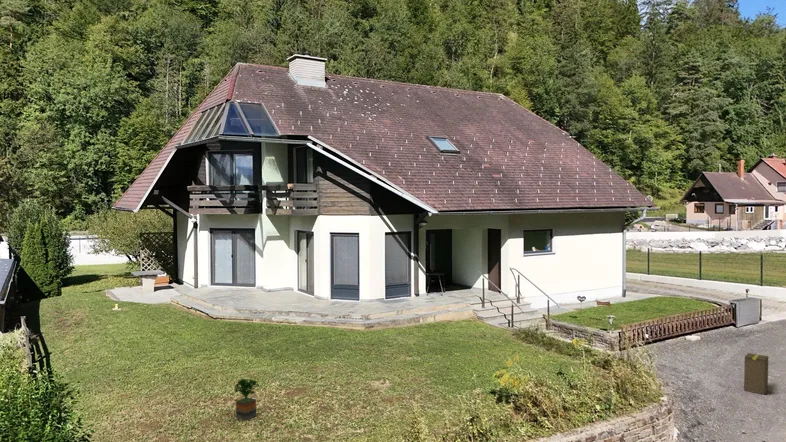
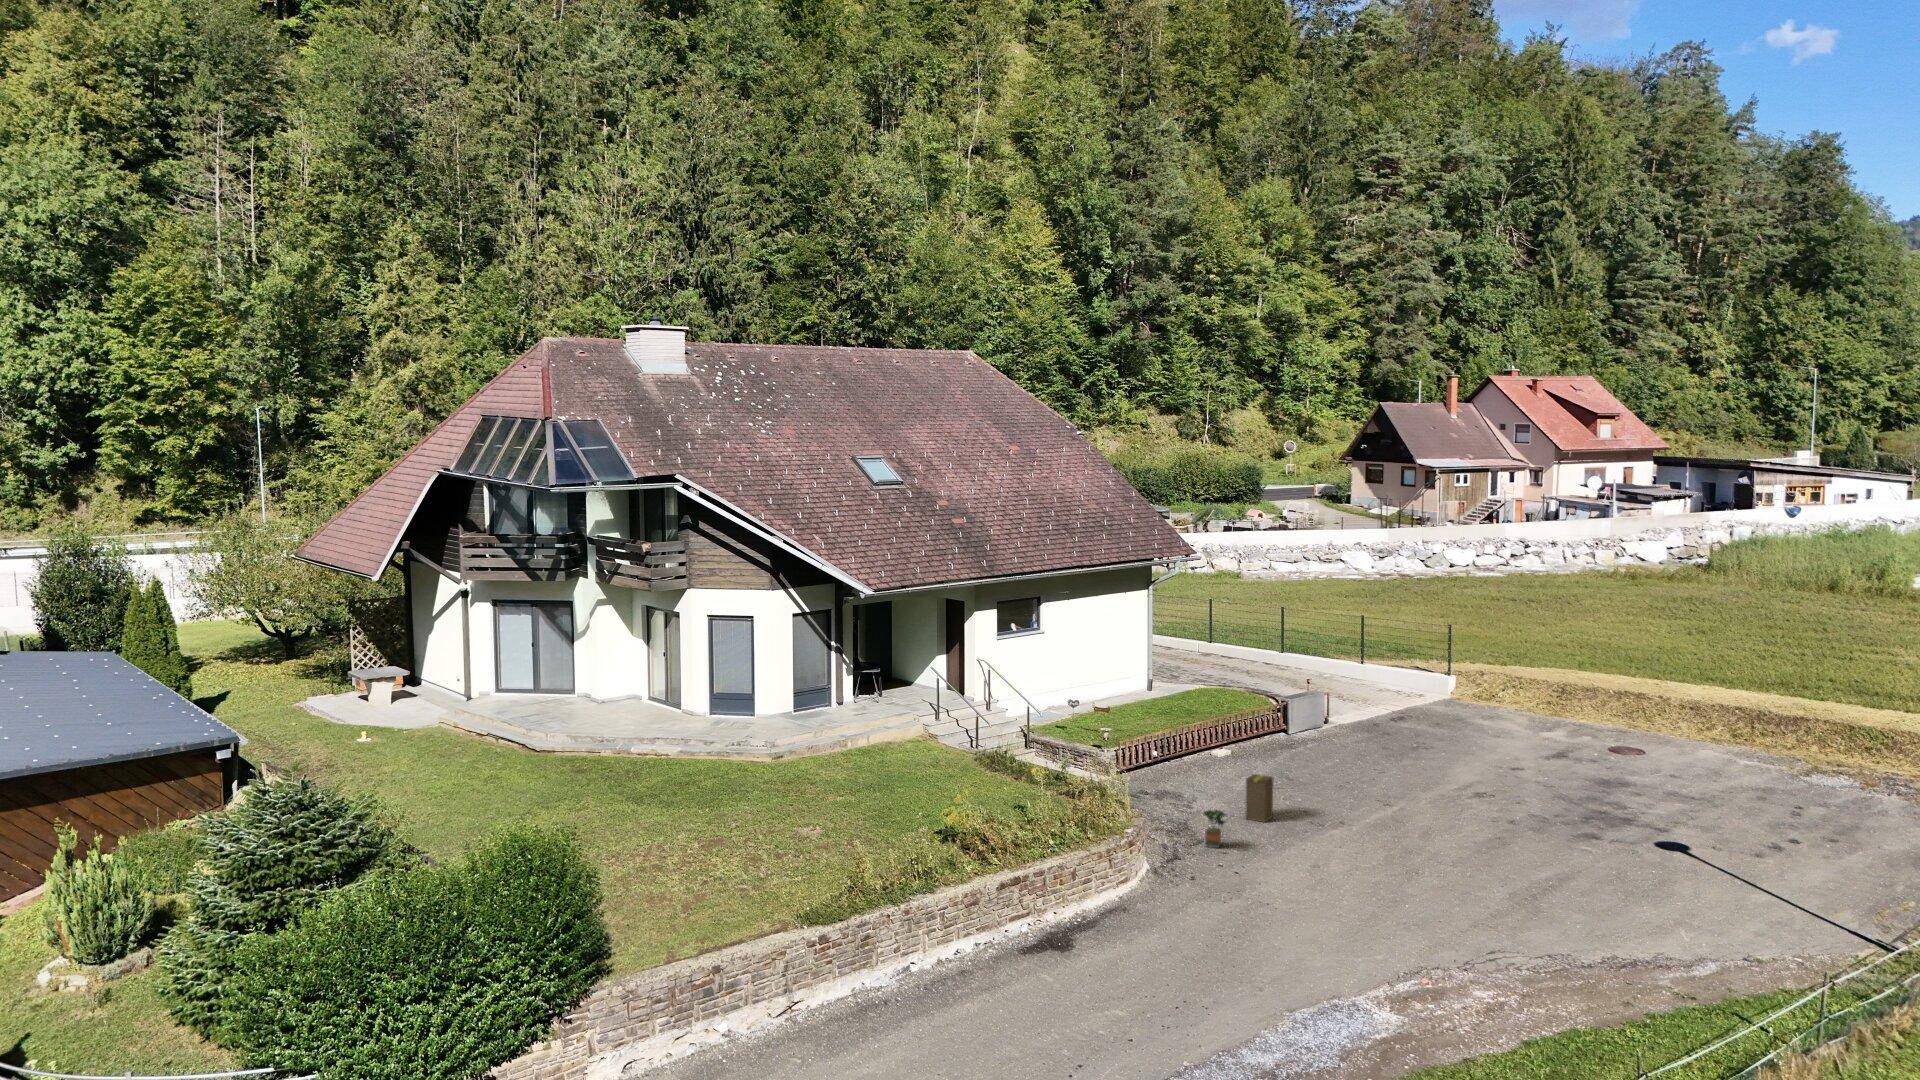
potted tree: present [234,379,259,420] -> present [1203,810,1226,848]

